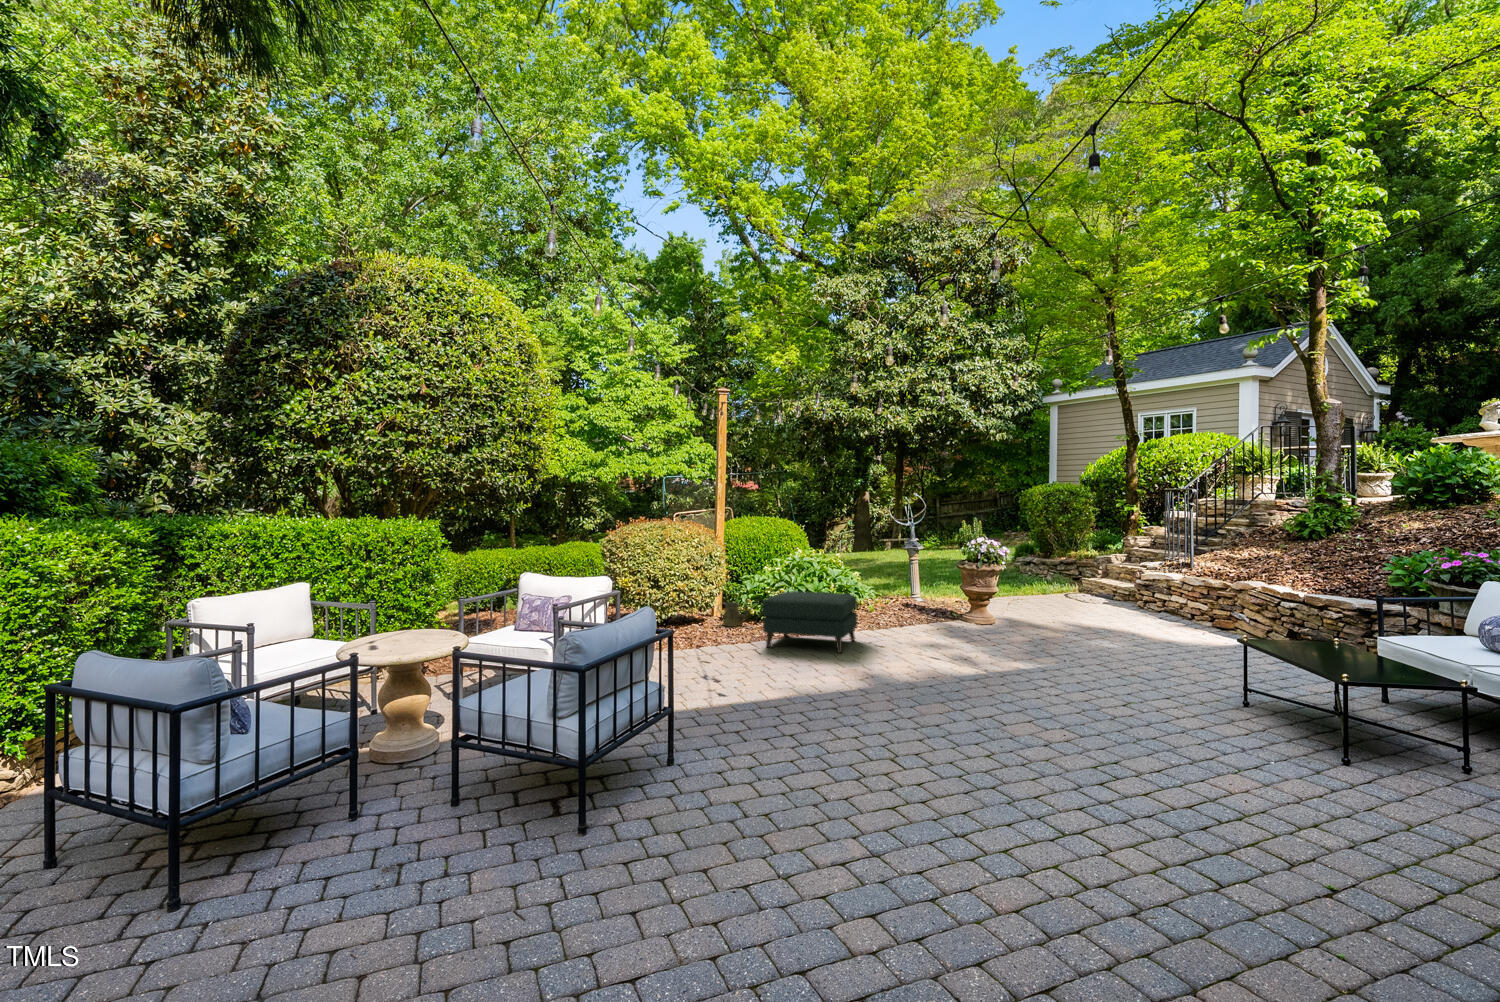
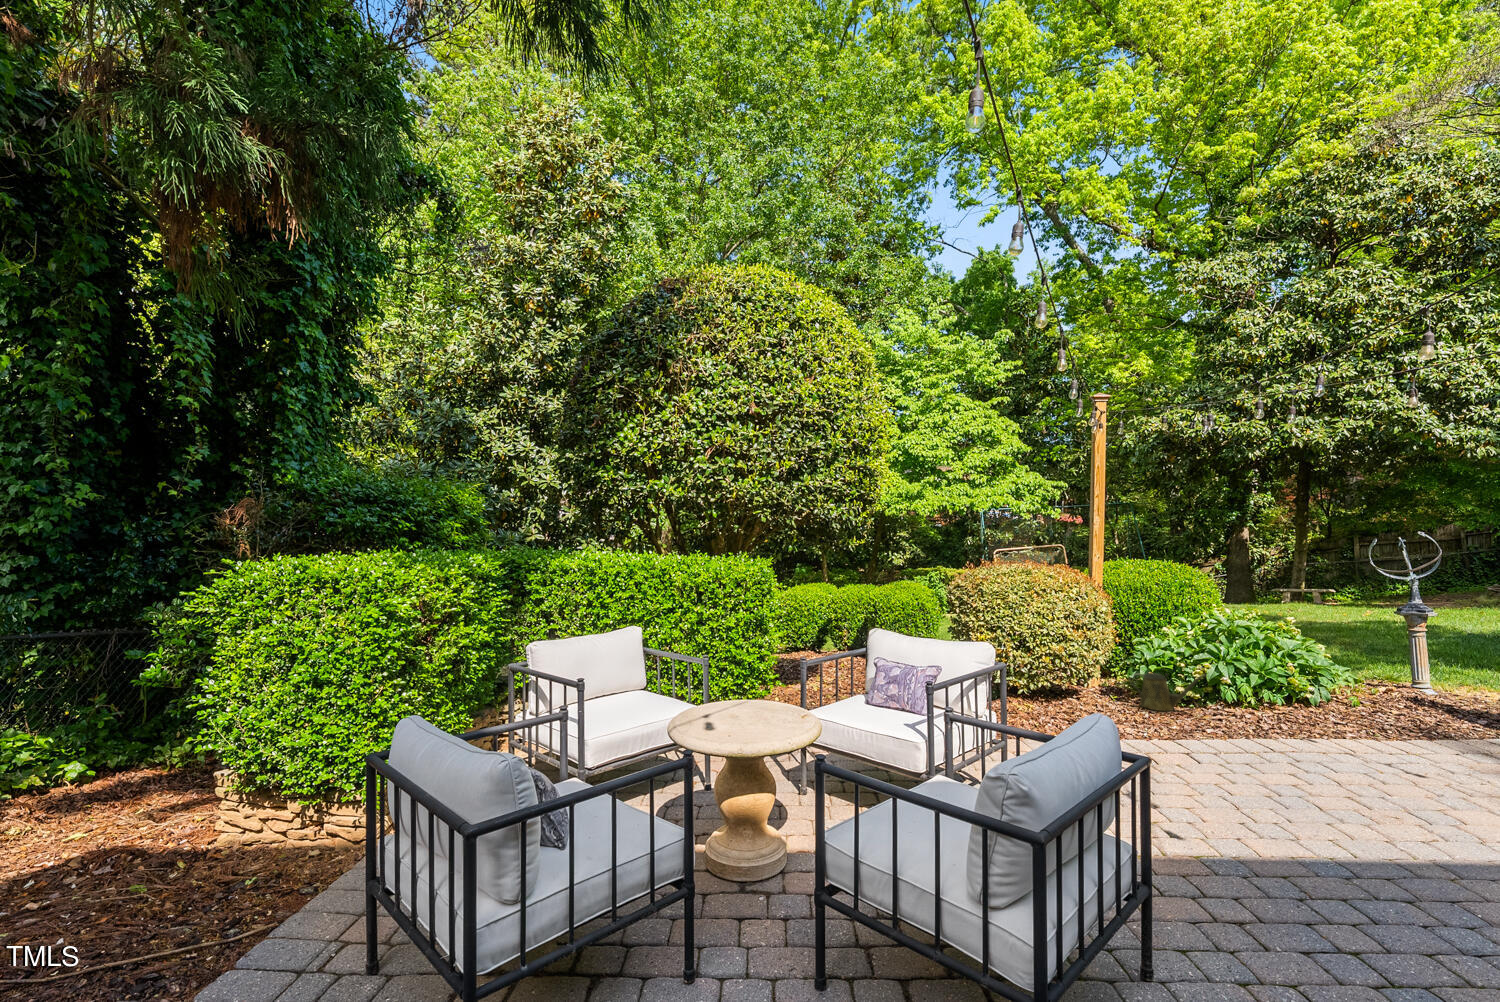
ottoman: present [762,591,858,653] -> none [1251,670,1464,801]

